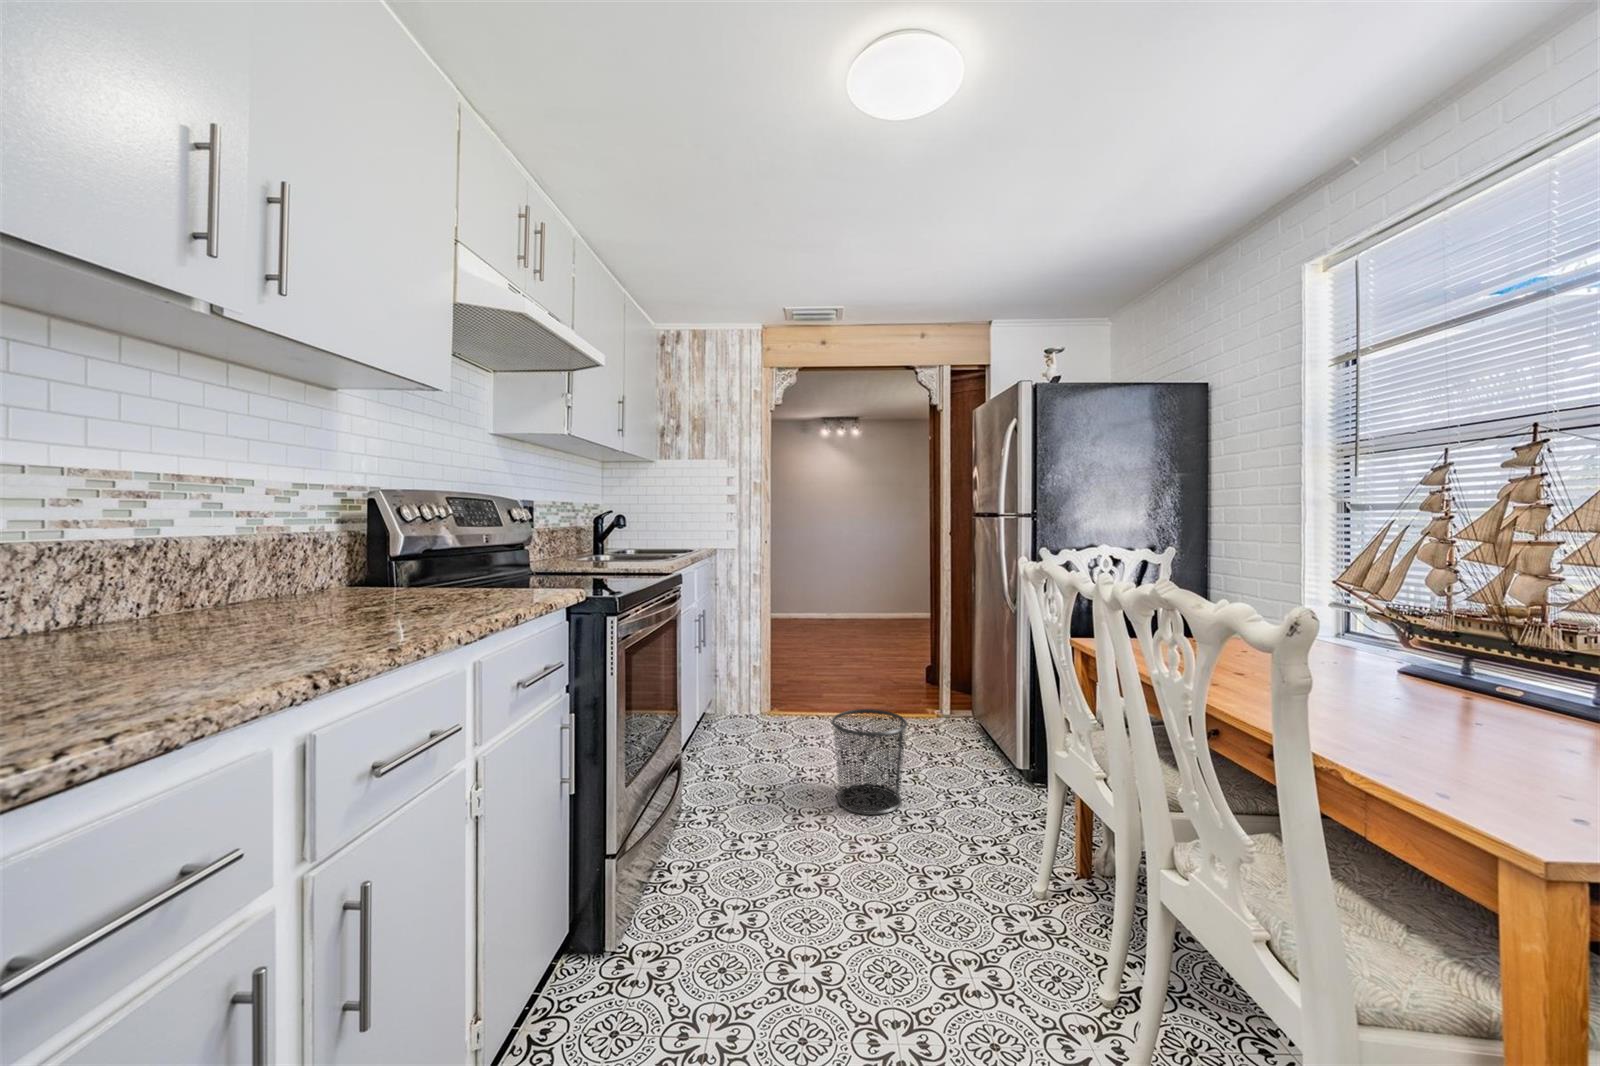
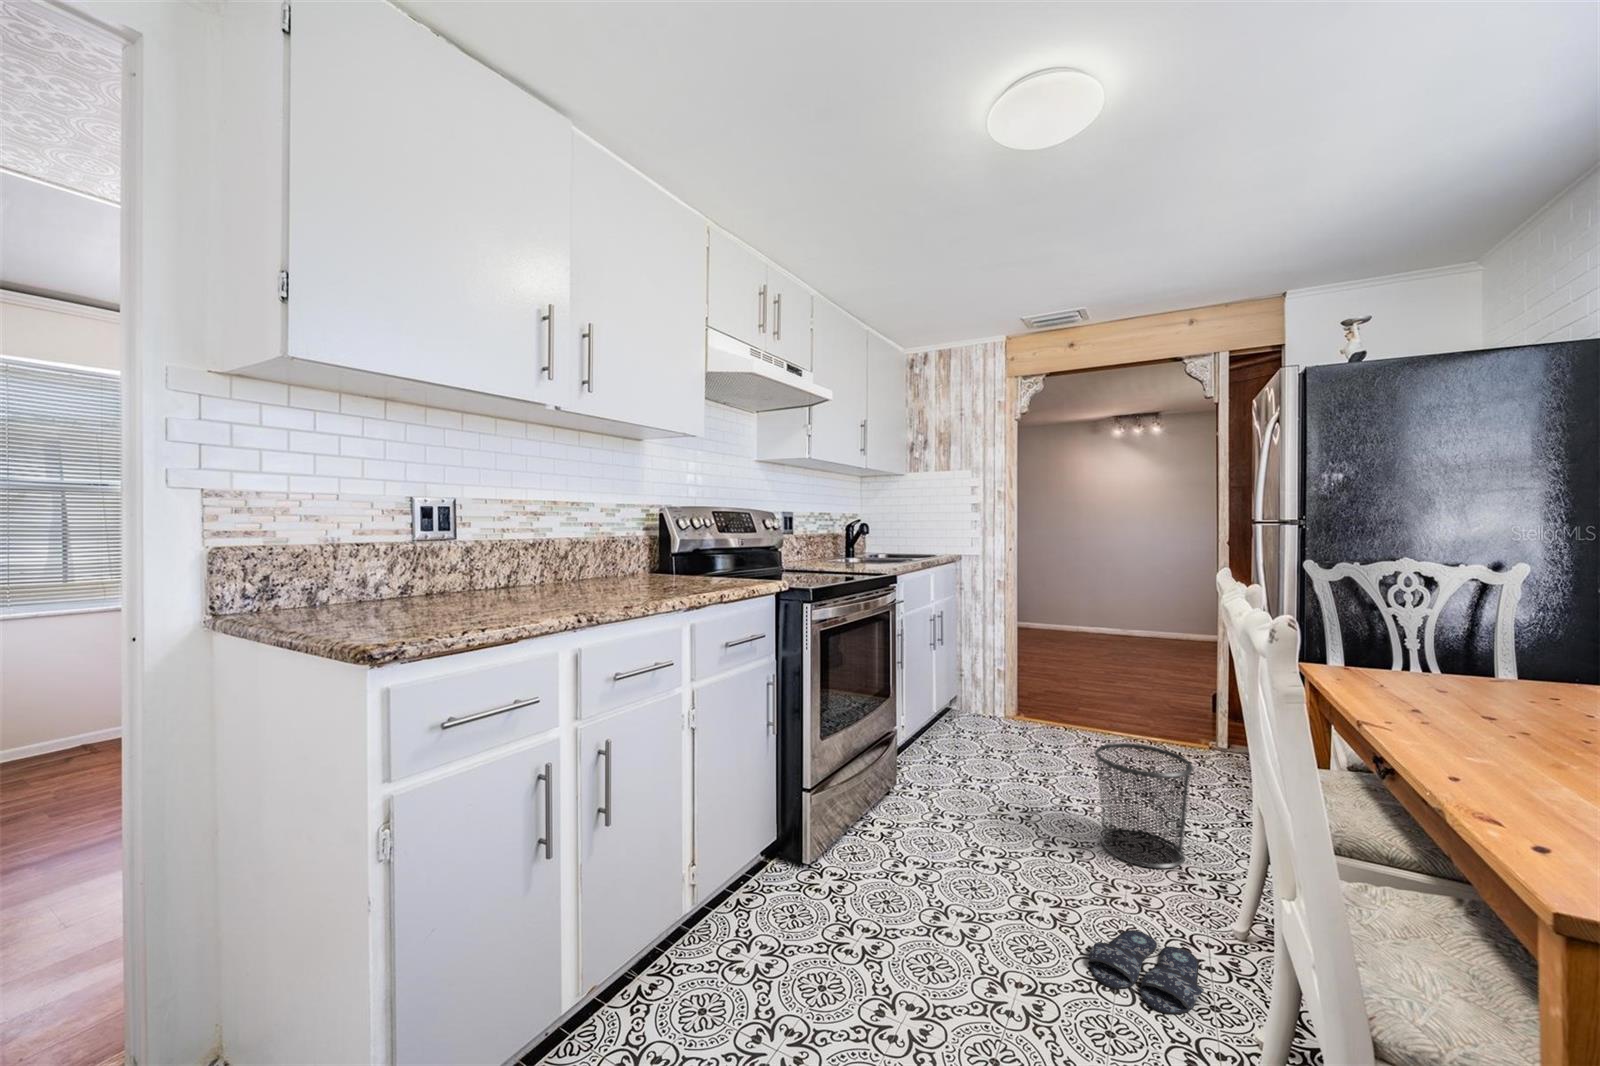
slippers: none [855,873,942,939] -> present [1089,930,1204,1014]

